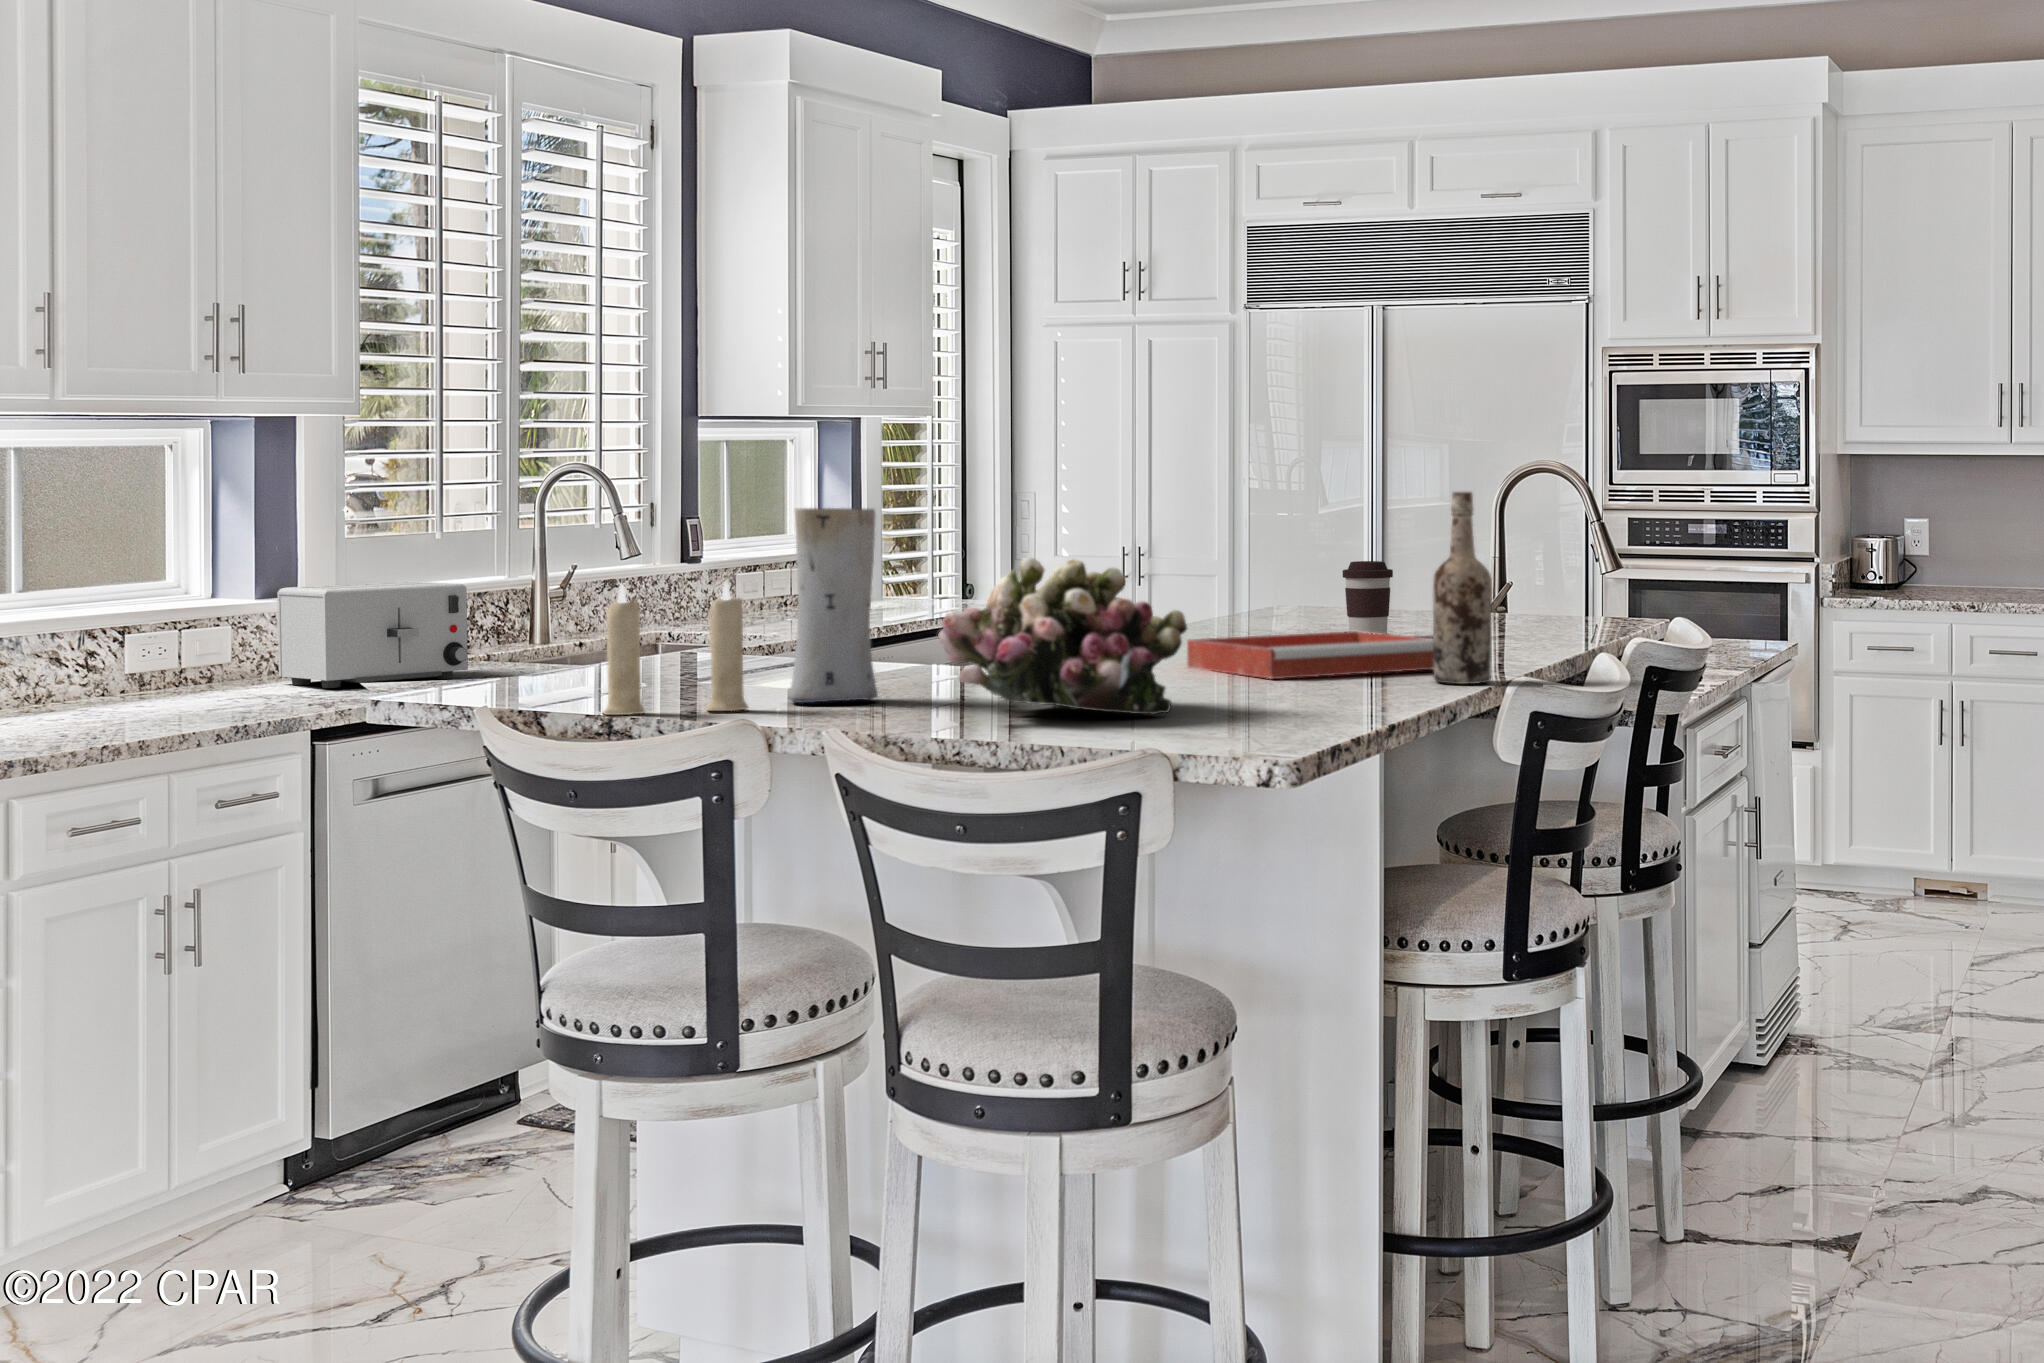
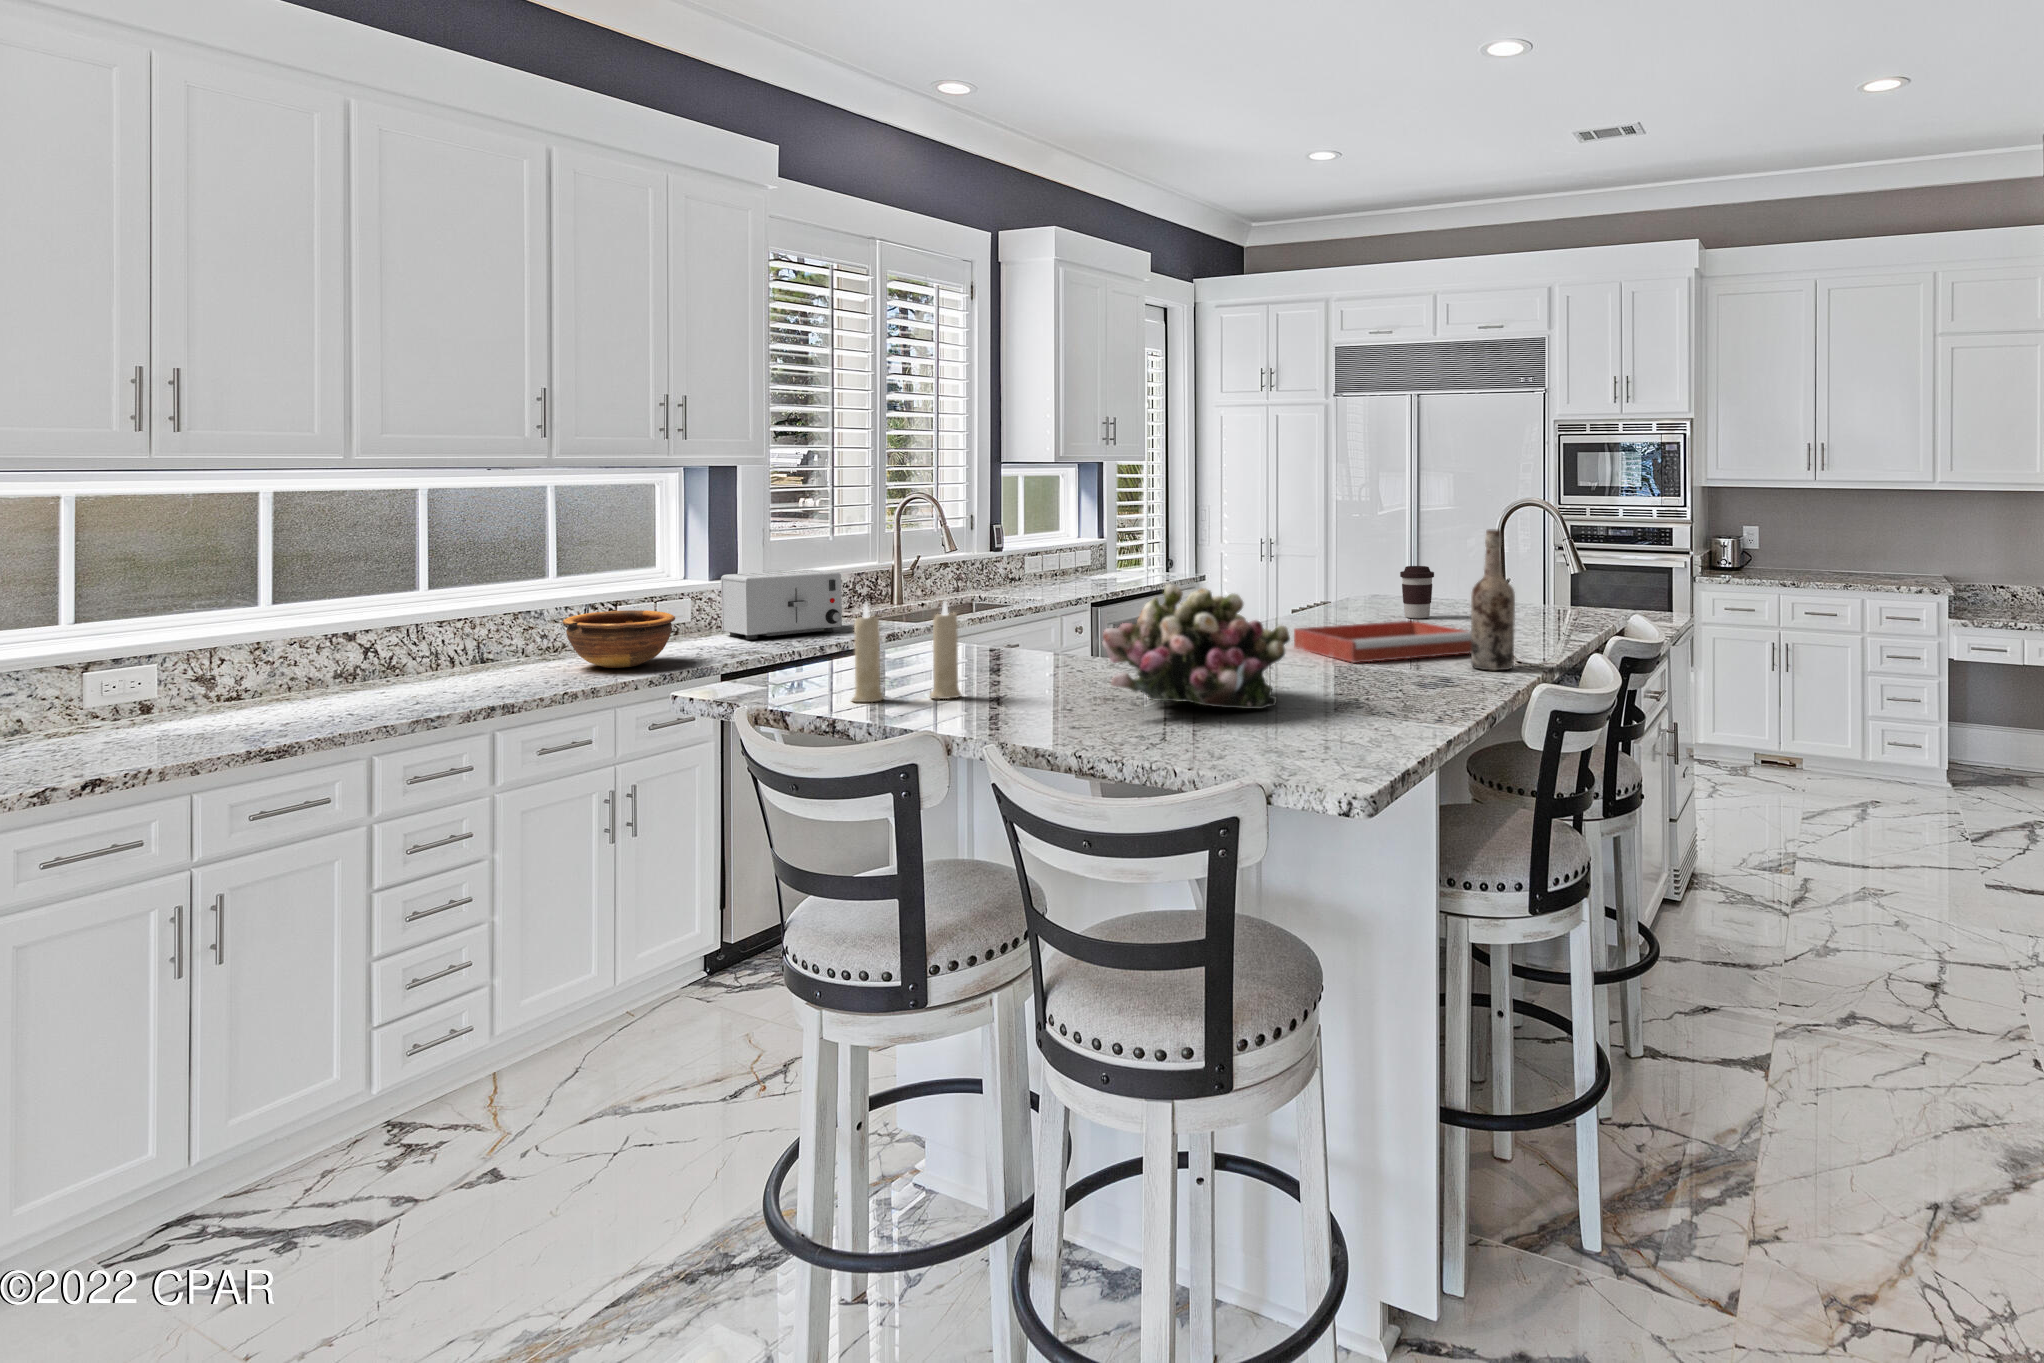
vase: present [789,508,878,703] -> none [996,543,1062,689]
bowl: none [72,636,240,720] -> present [563,610,675,668]

